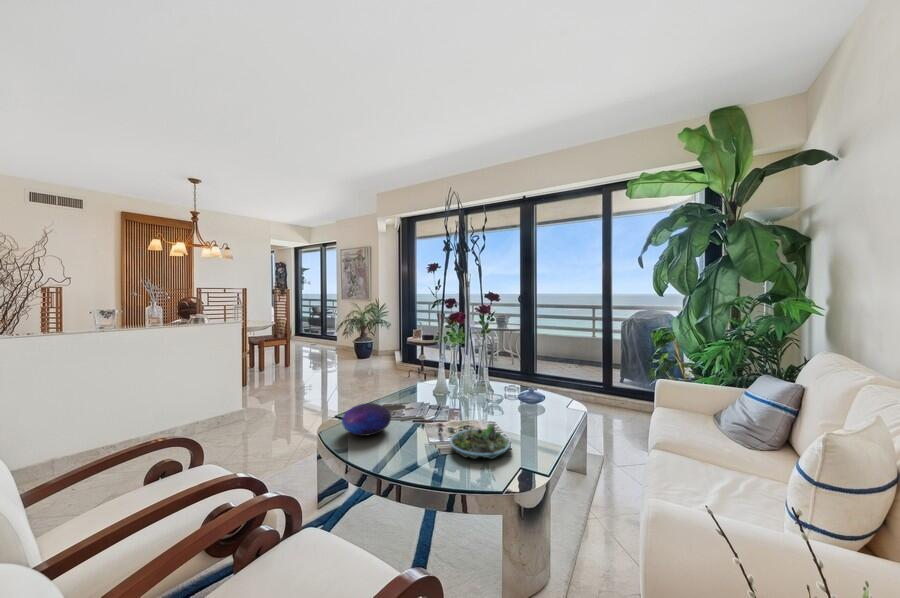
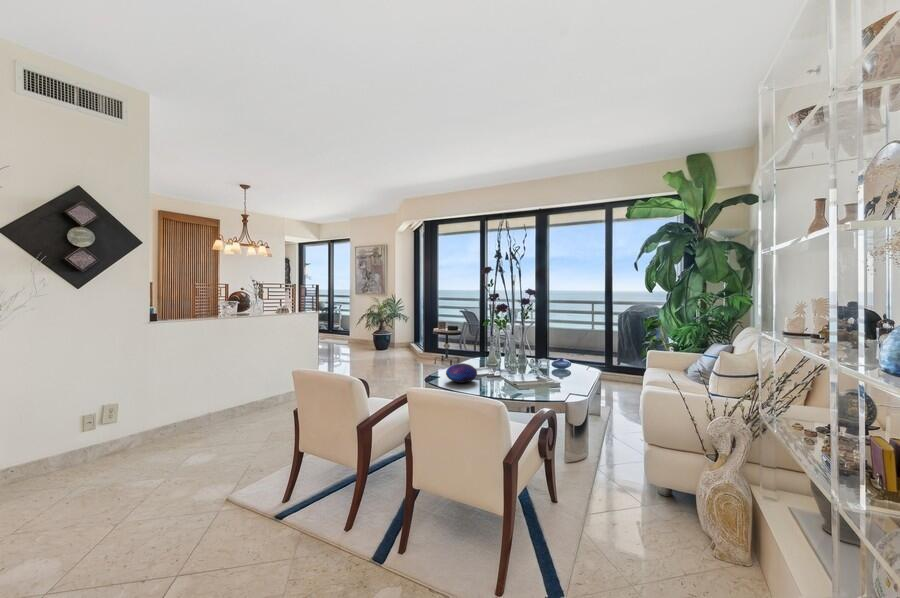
succulent planter: present [450,424,510,459] -> none [521,370,559,390]

